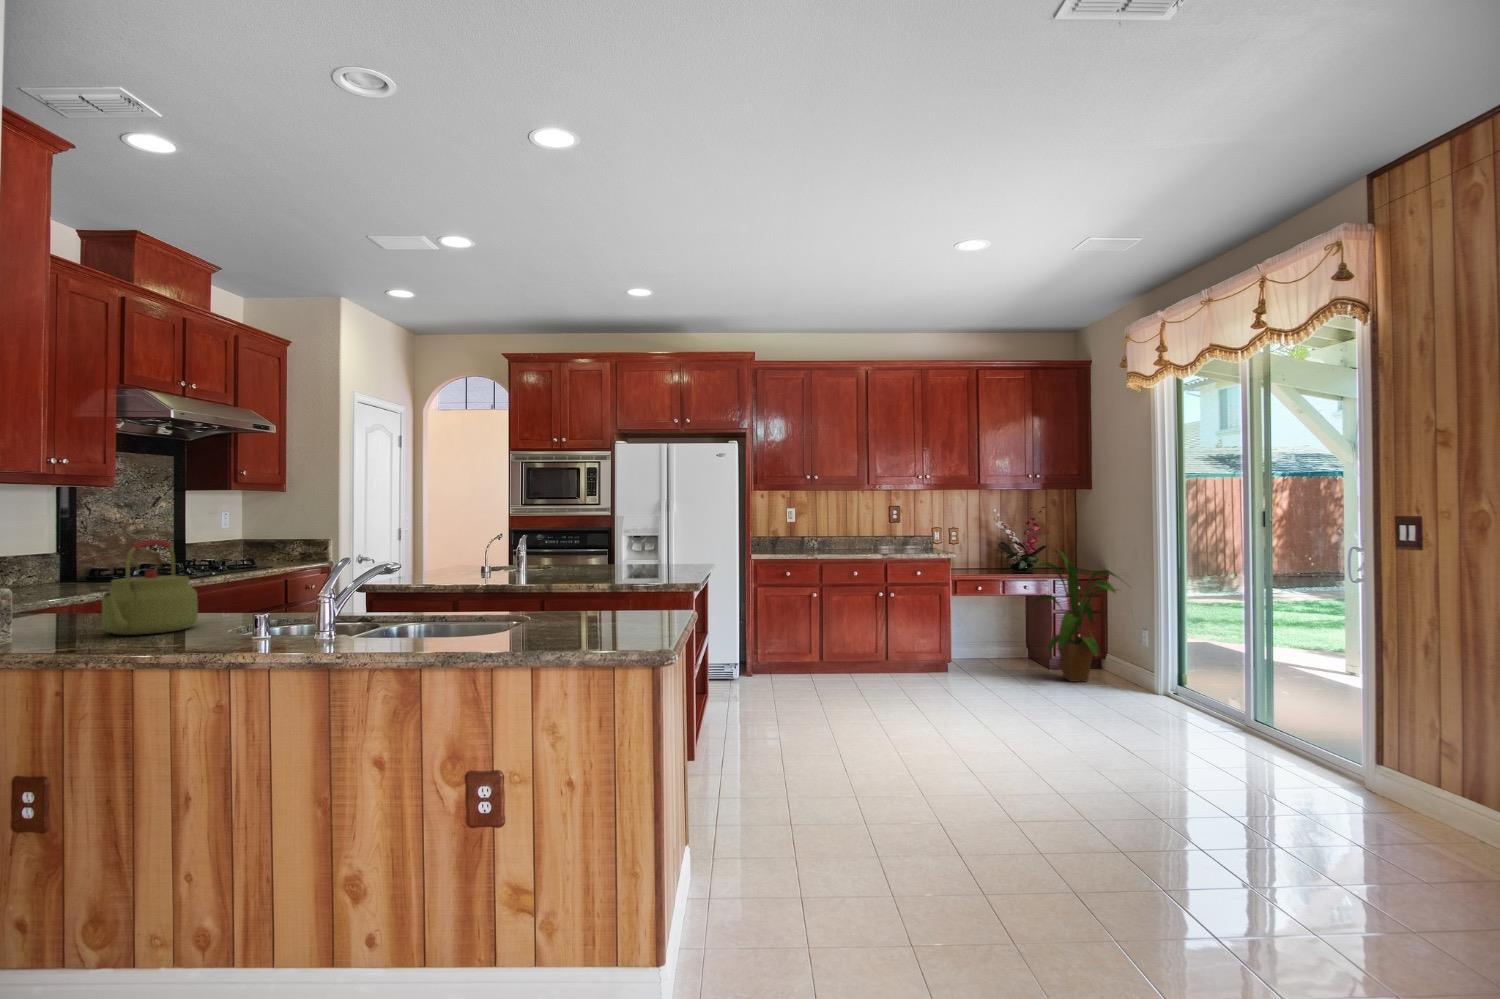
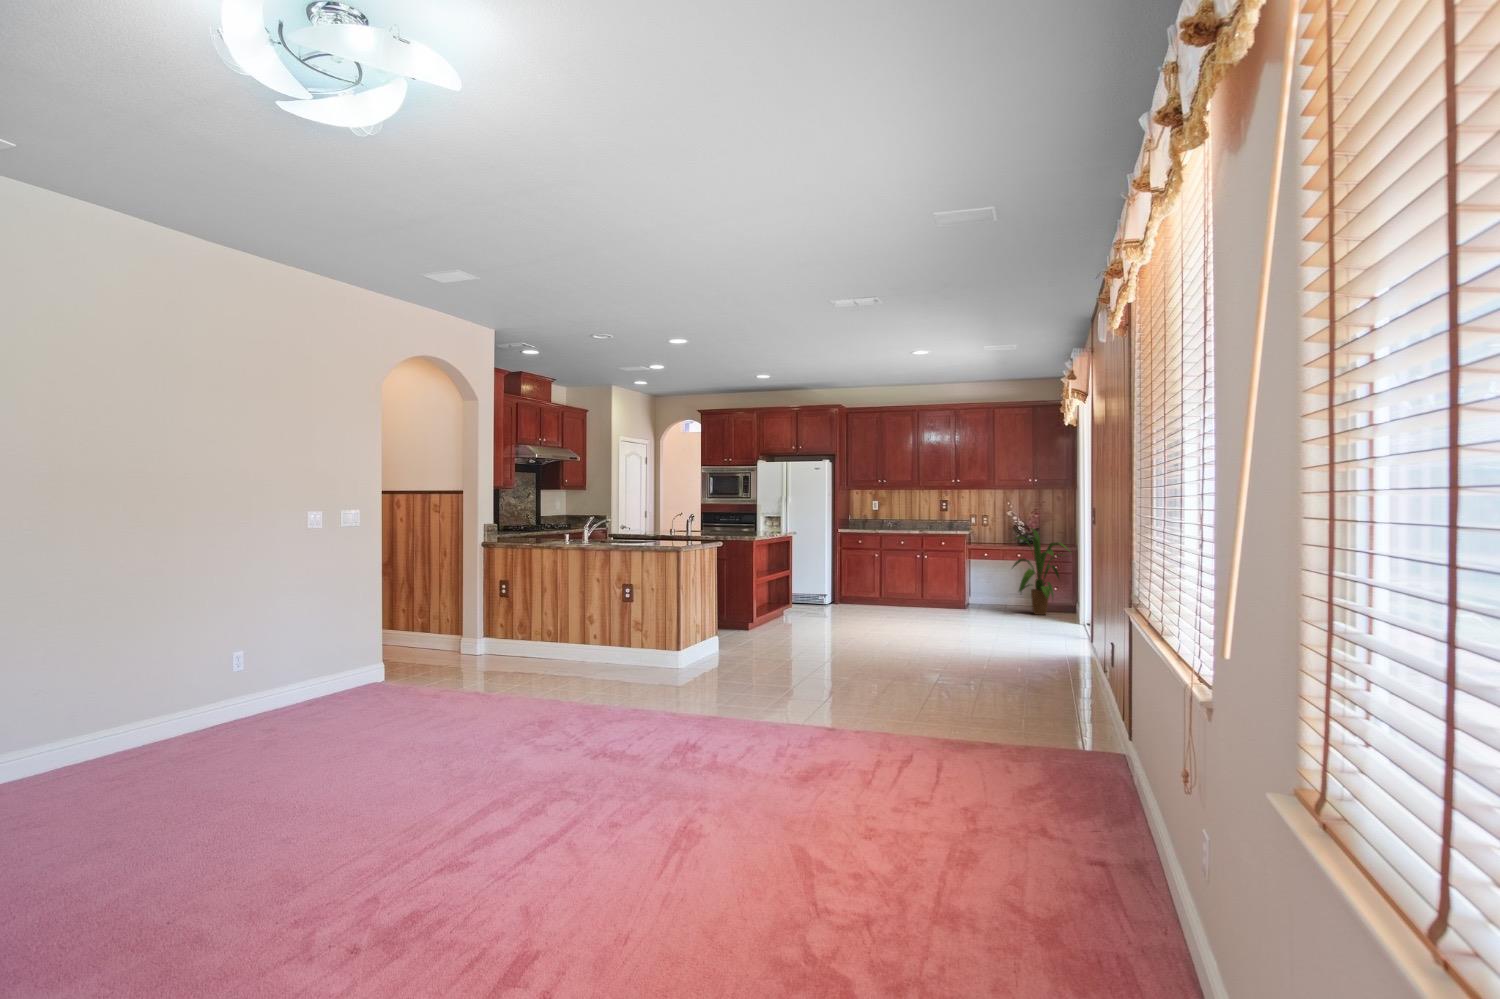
kettle: present [102,539,198,635] -> none [520,508,547,539]

